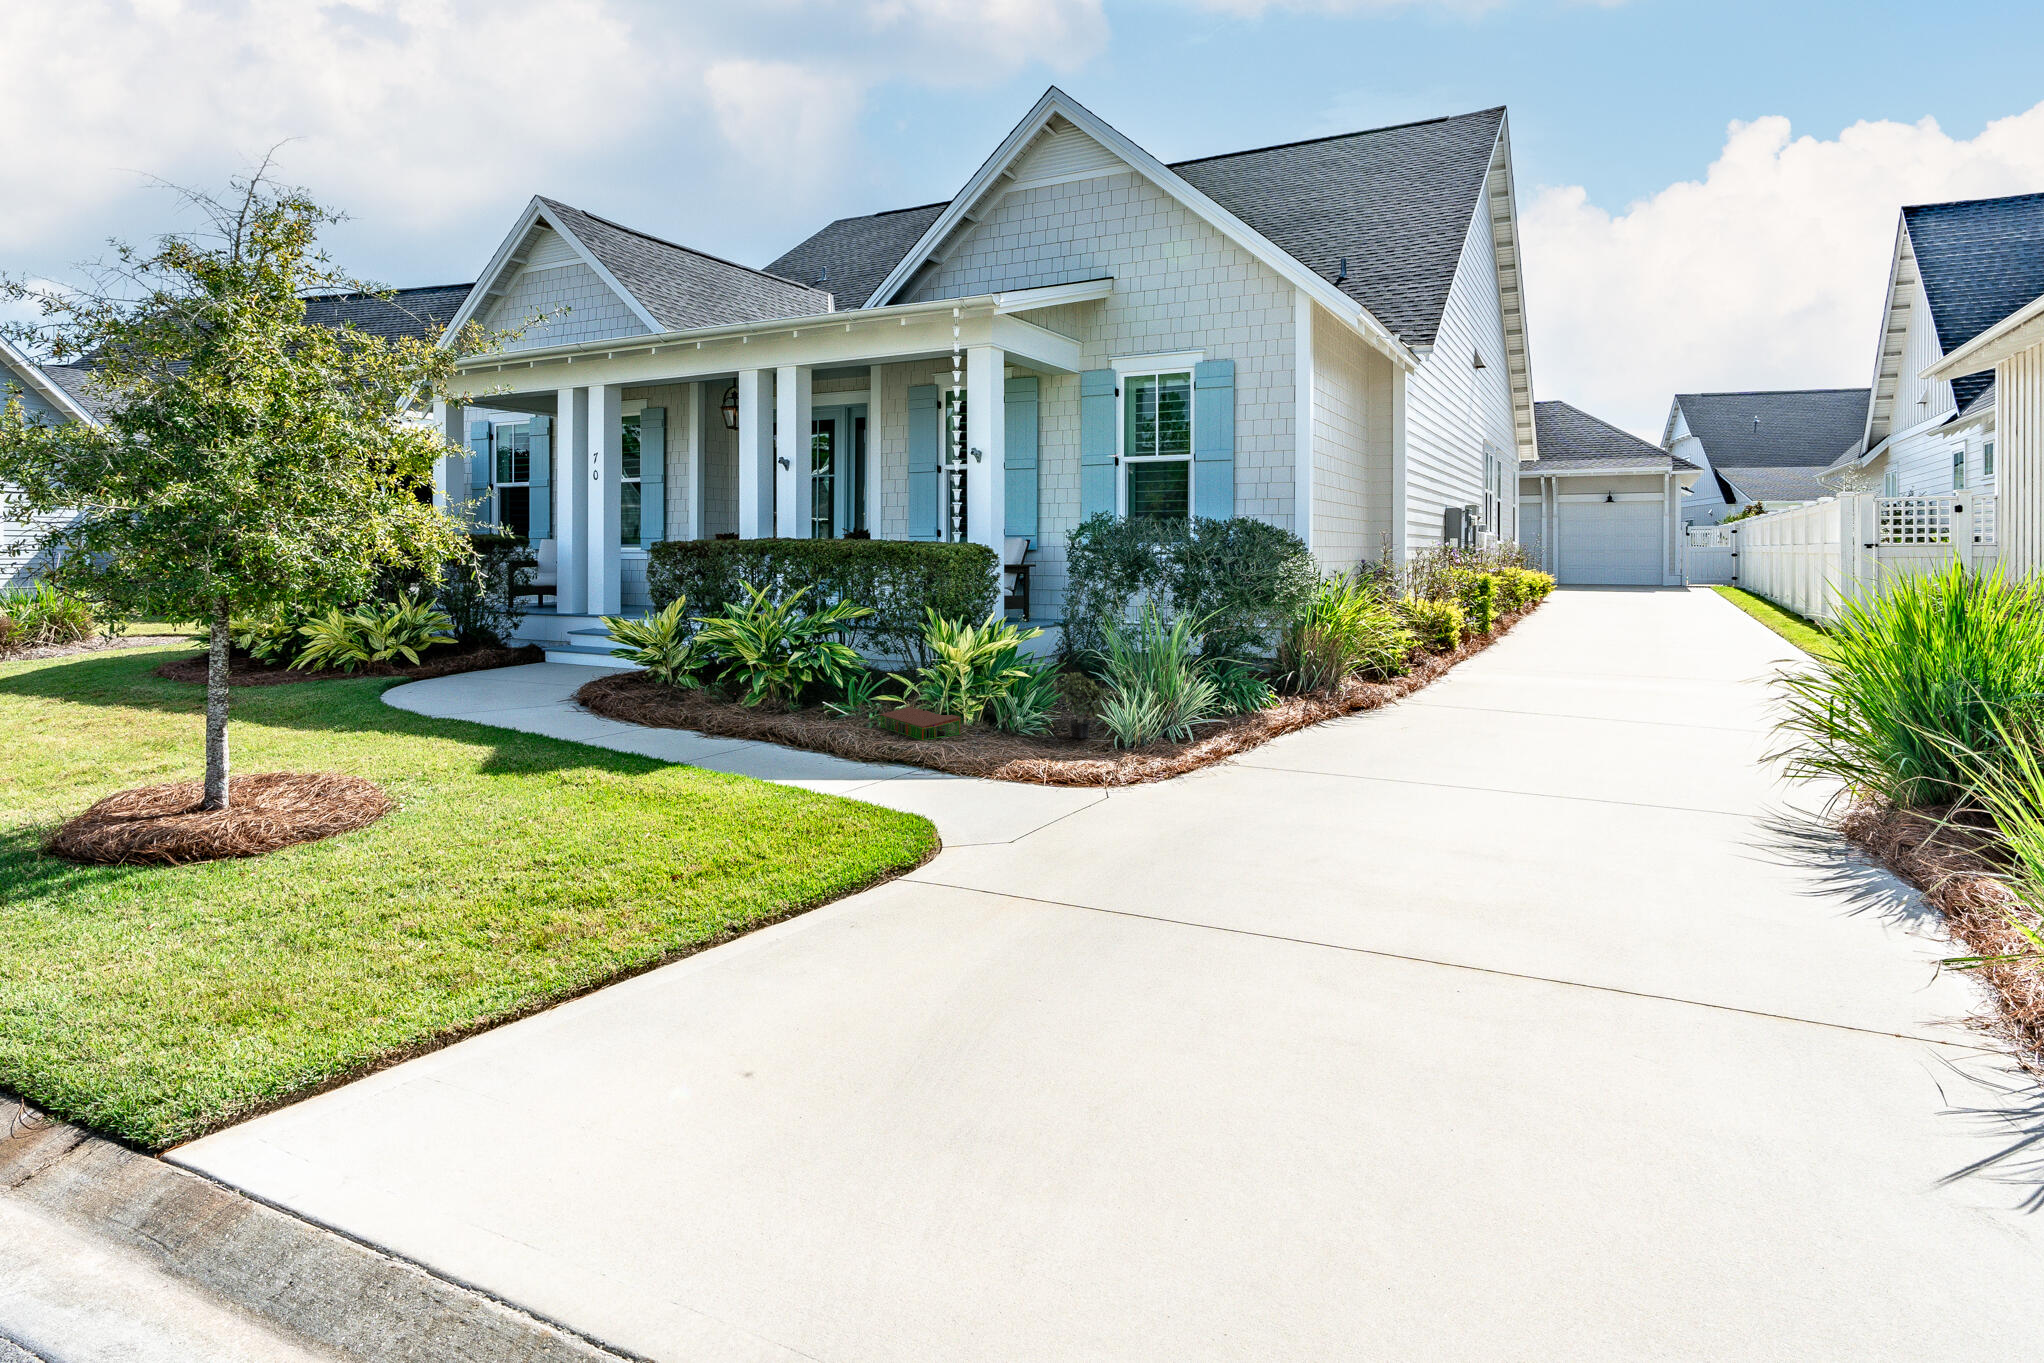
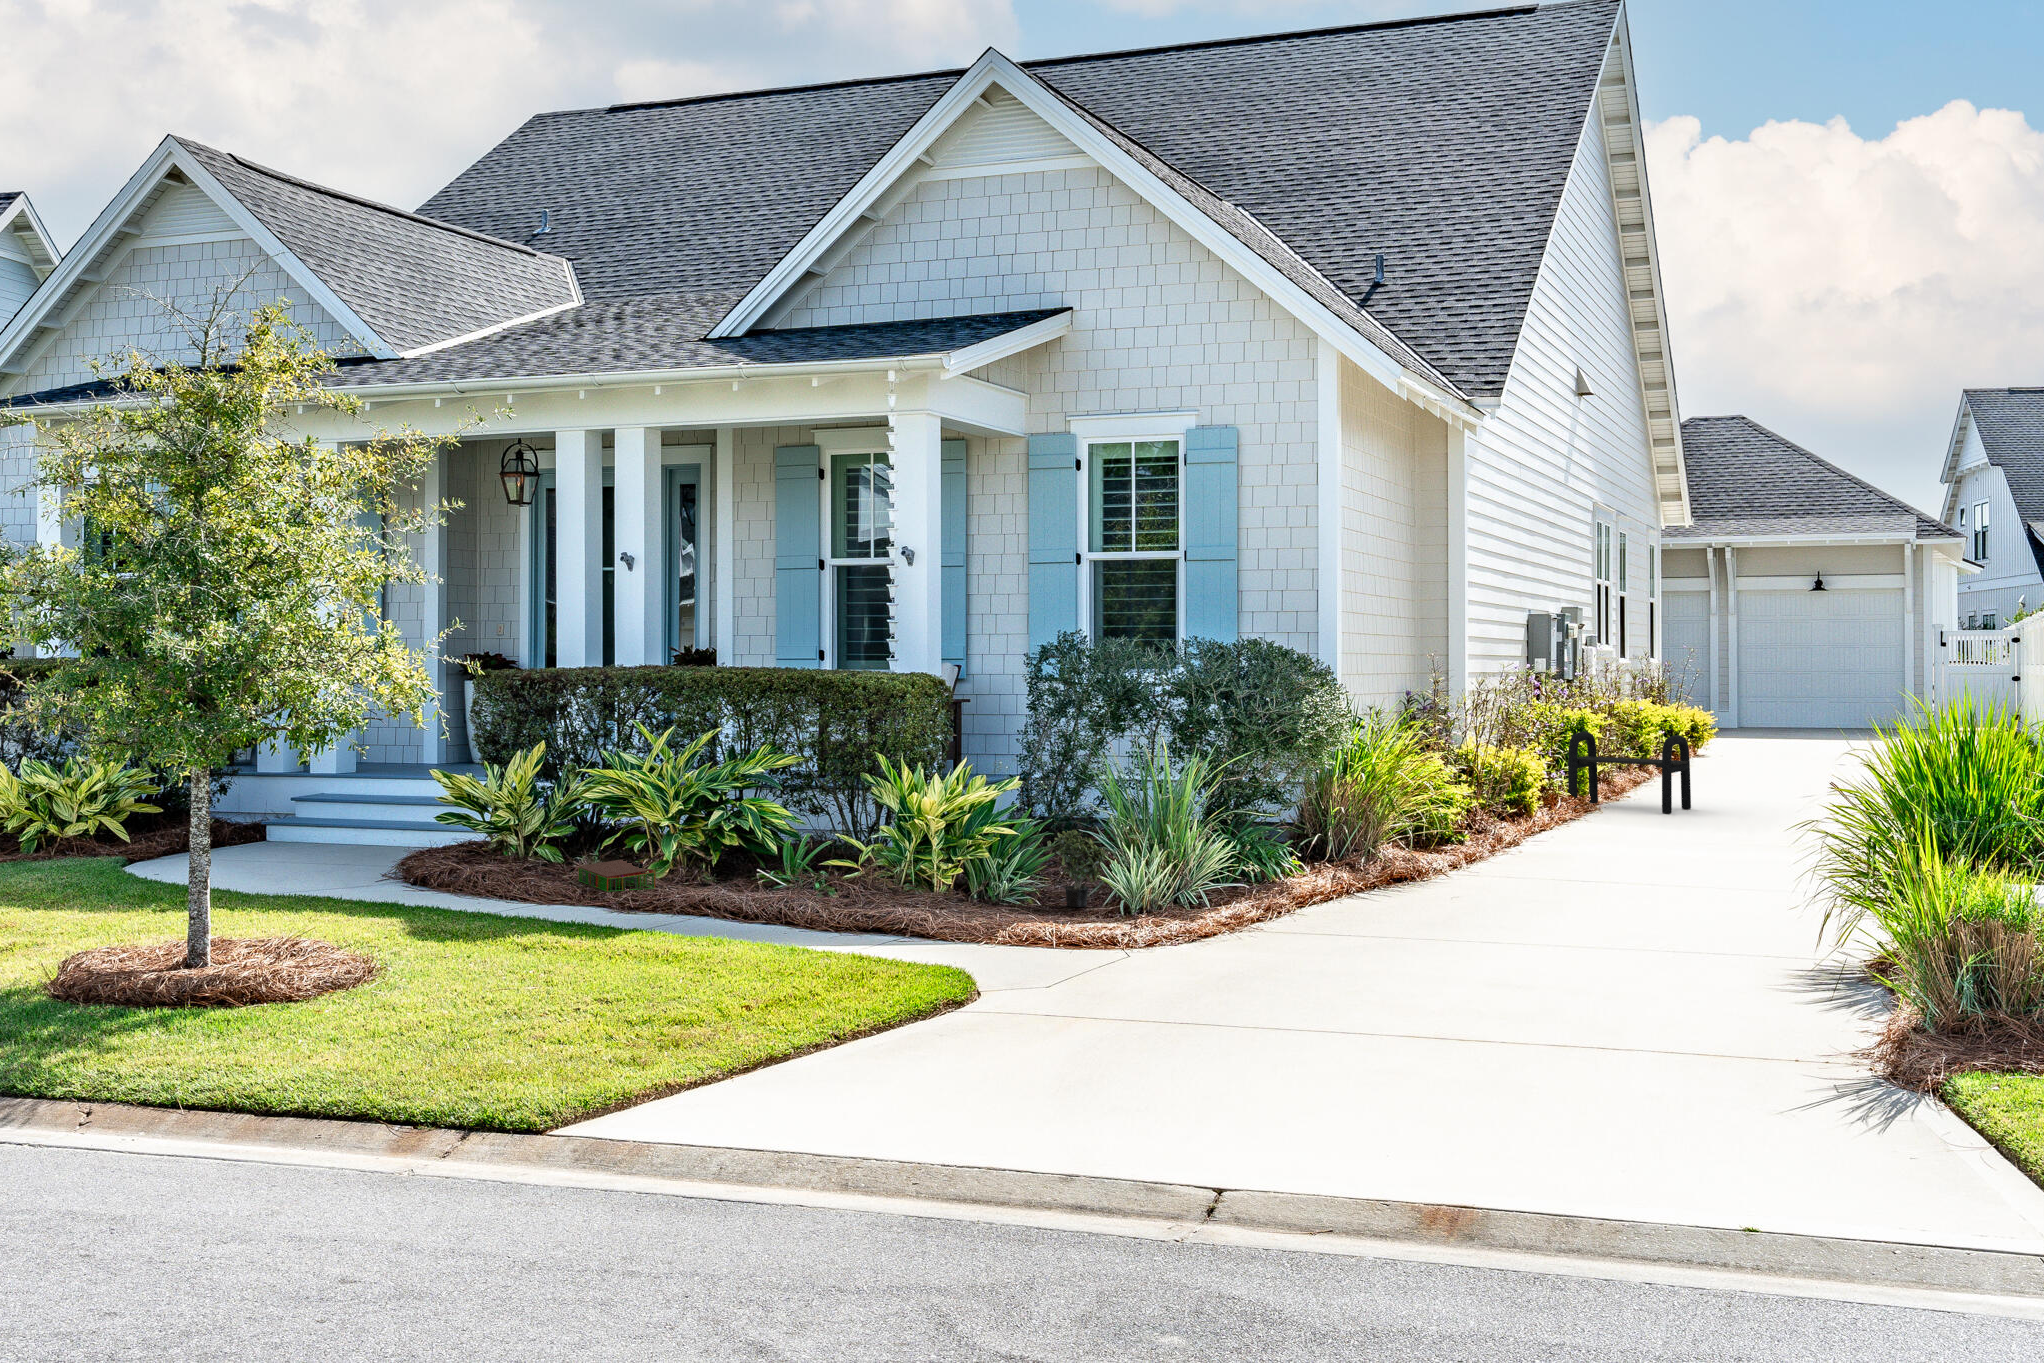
bench: none [1476,590,1570,649] -> present [1568,731,1691,814]
storage bin: present [880,707,961,740] -> present [578,859,655,891]

